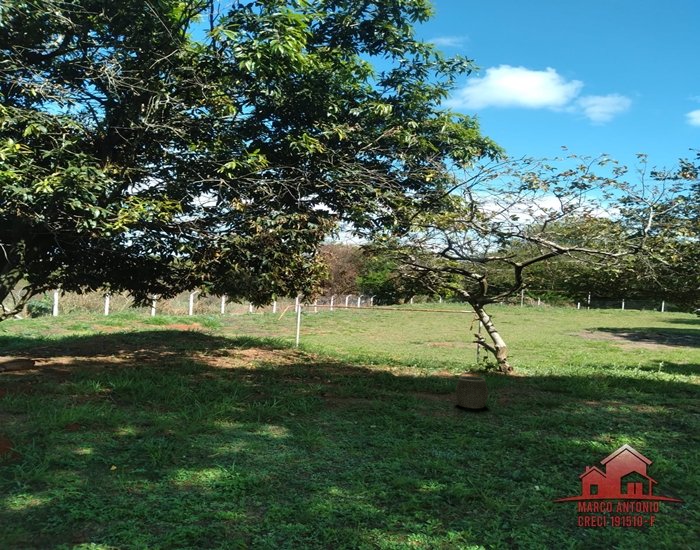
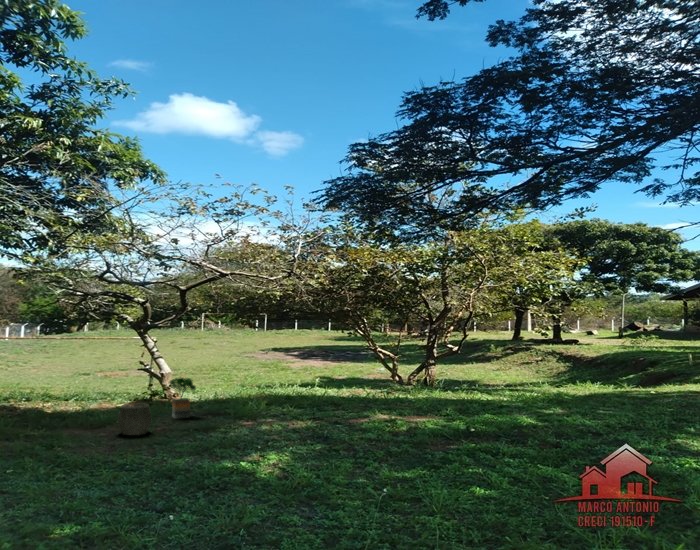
potted tree: none [504,353,533,395] -> present [169,377,196,419]

